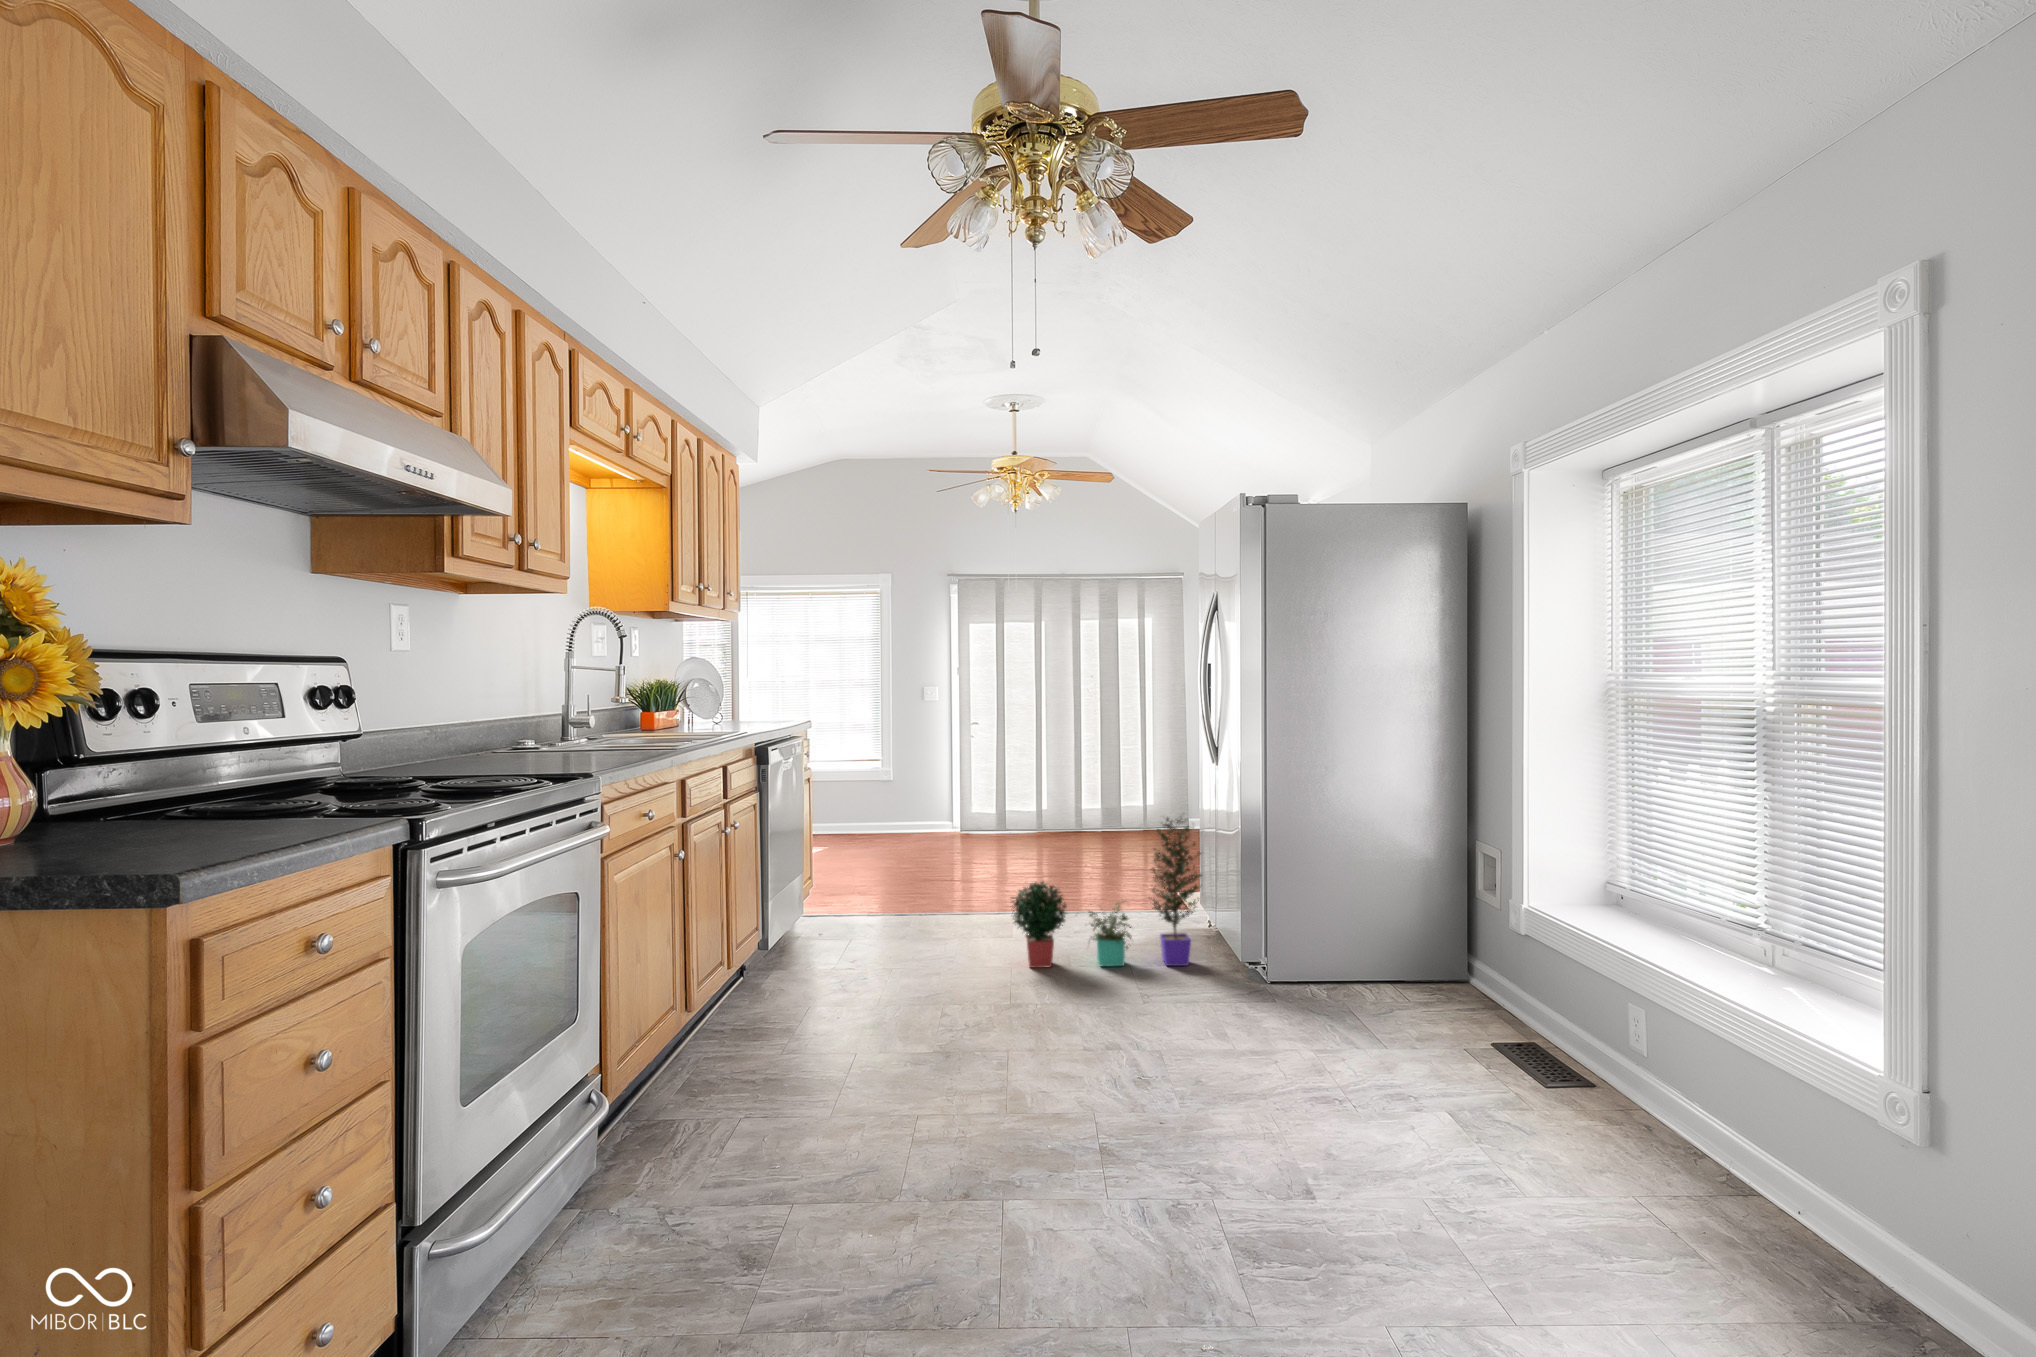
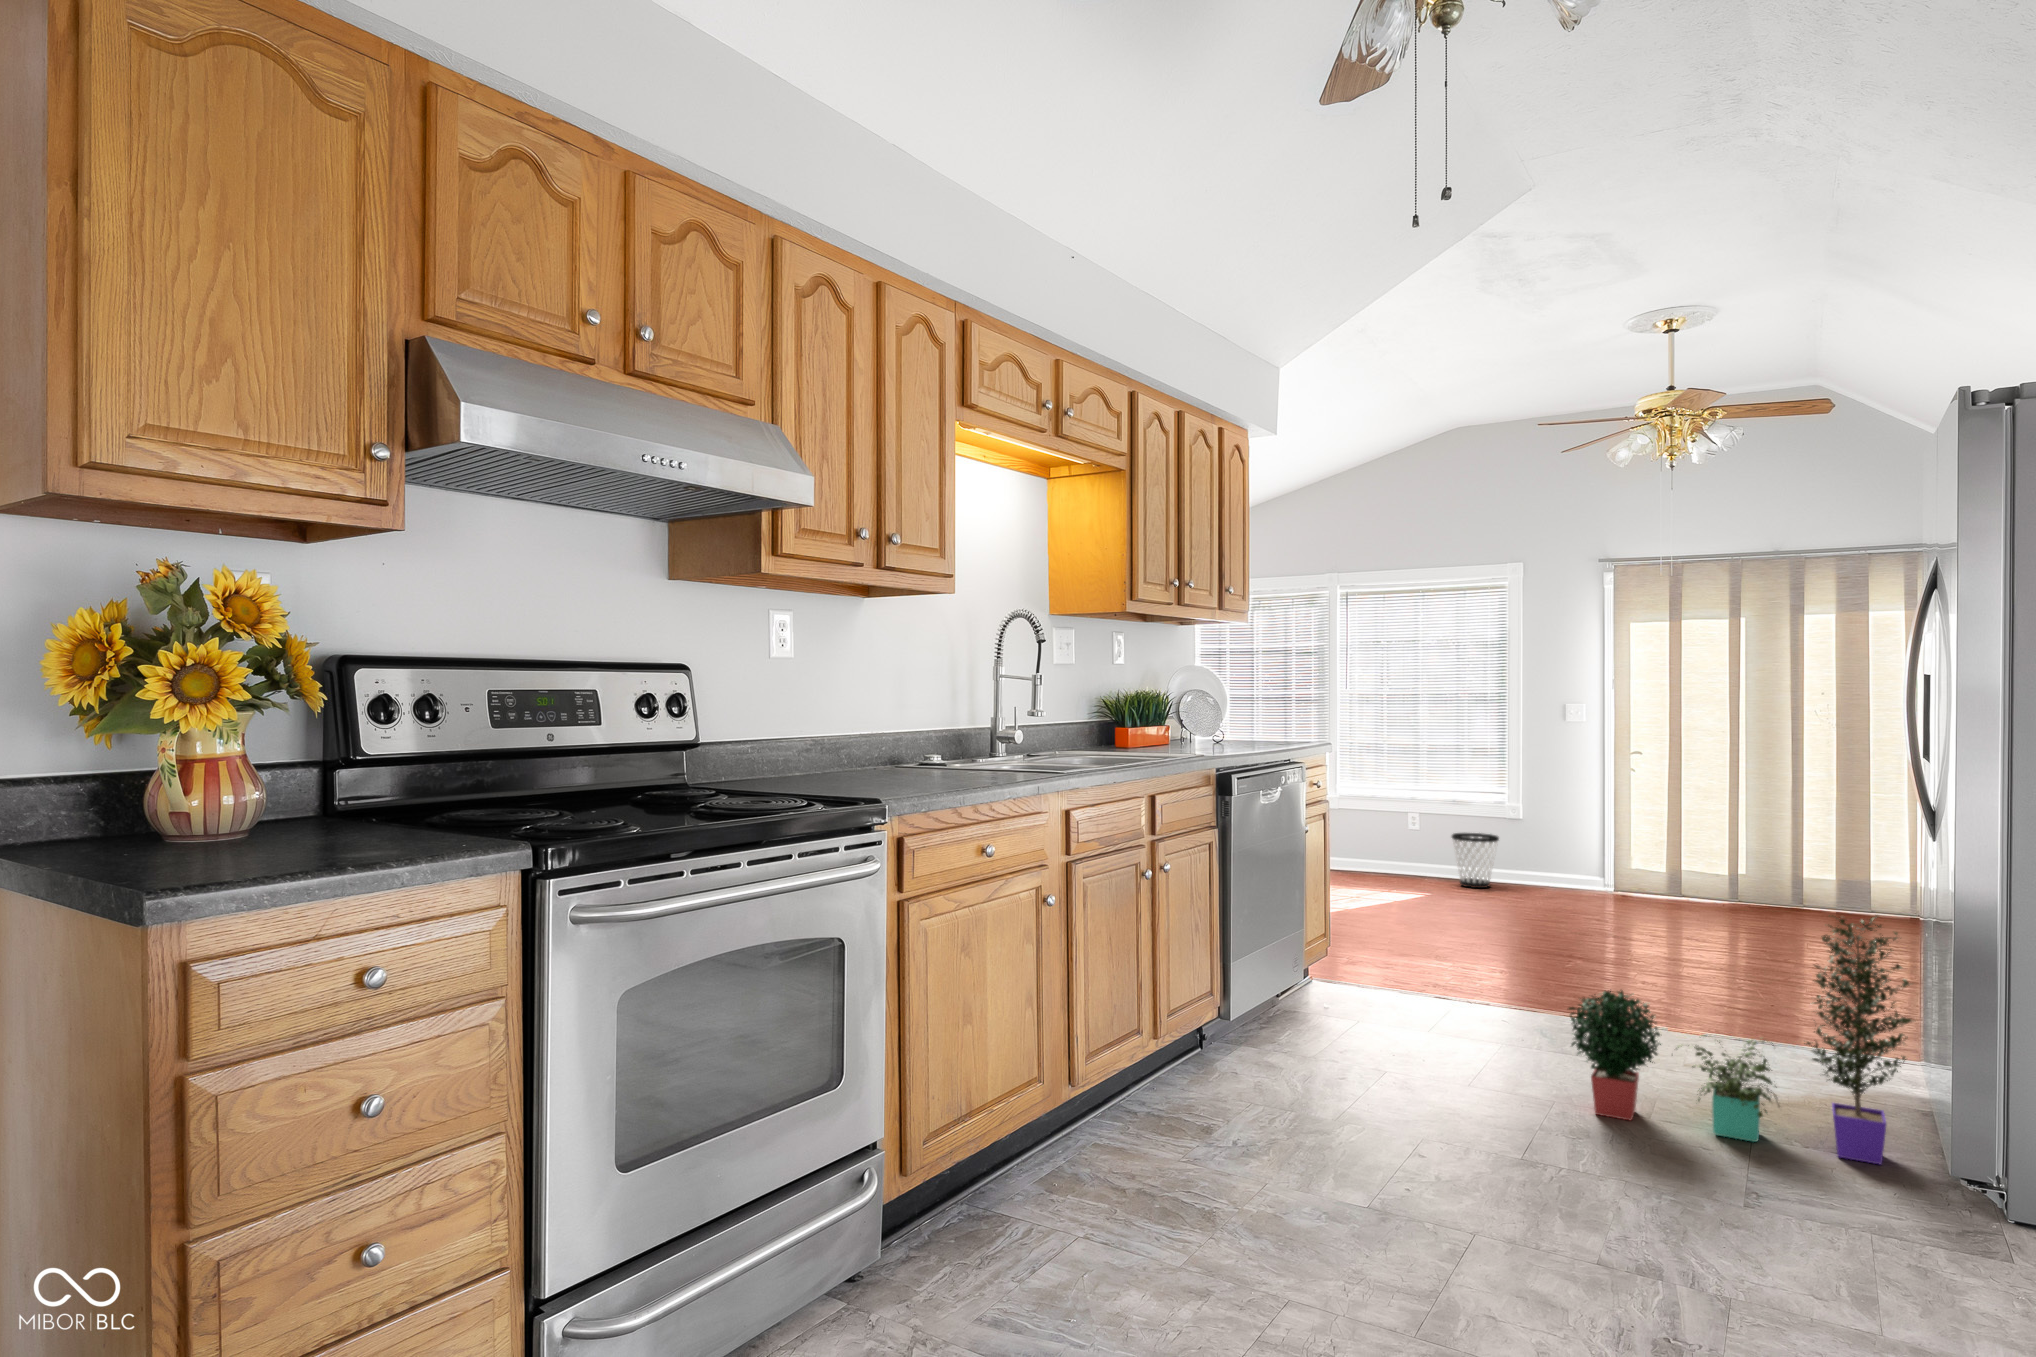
wastebasket: none [846,791,882,834] -> present [1452,833,1499,888]

